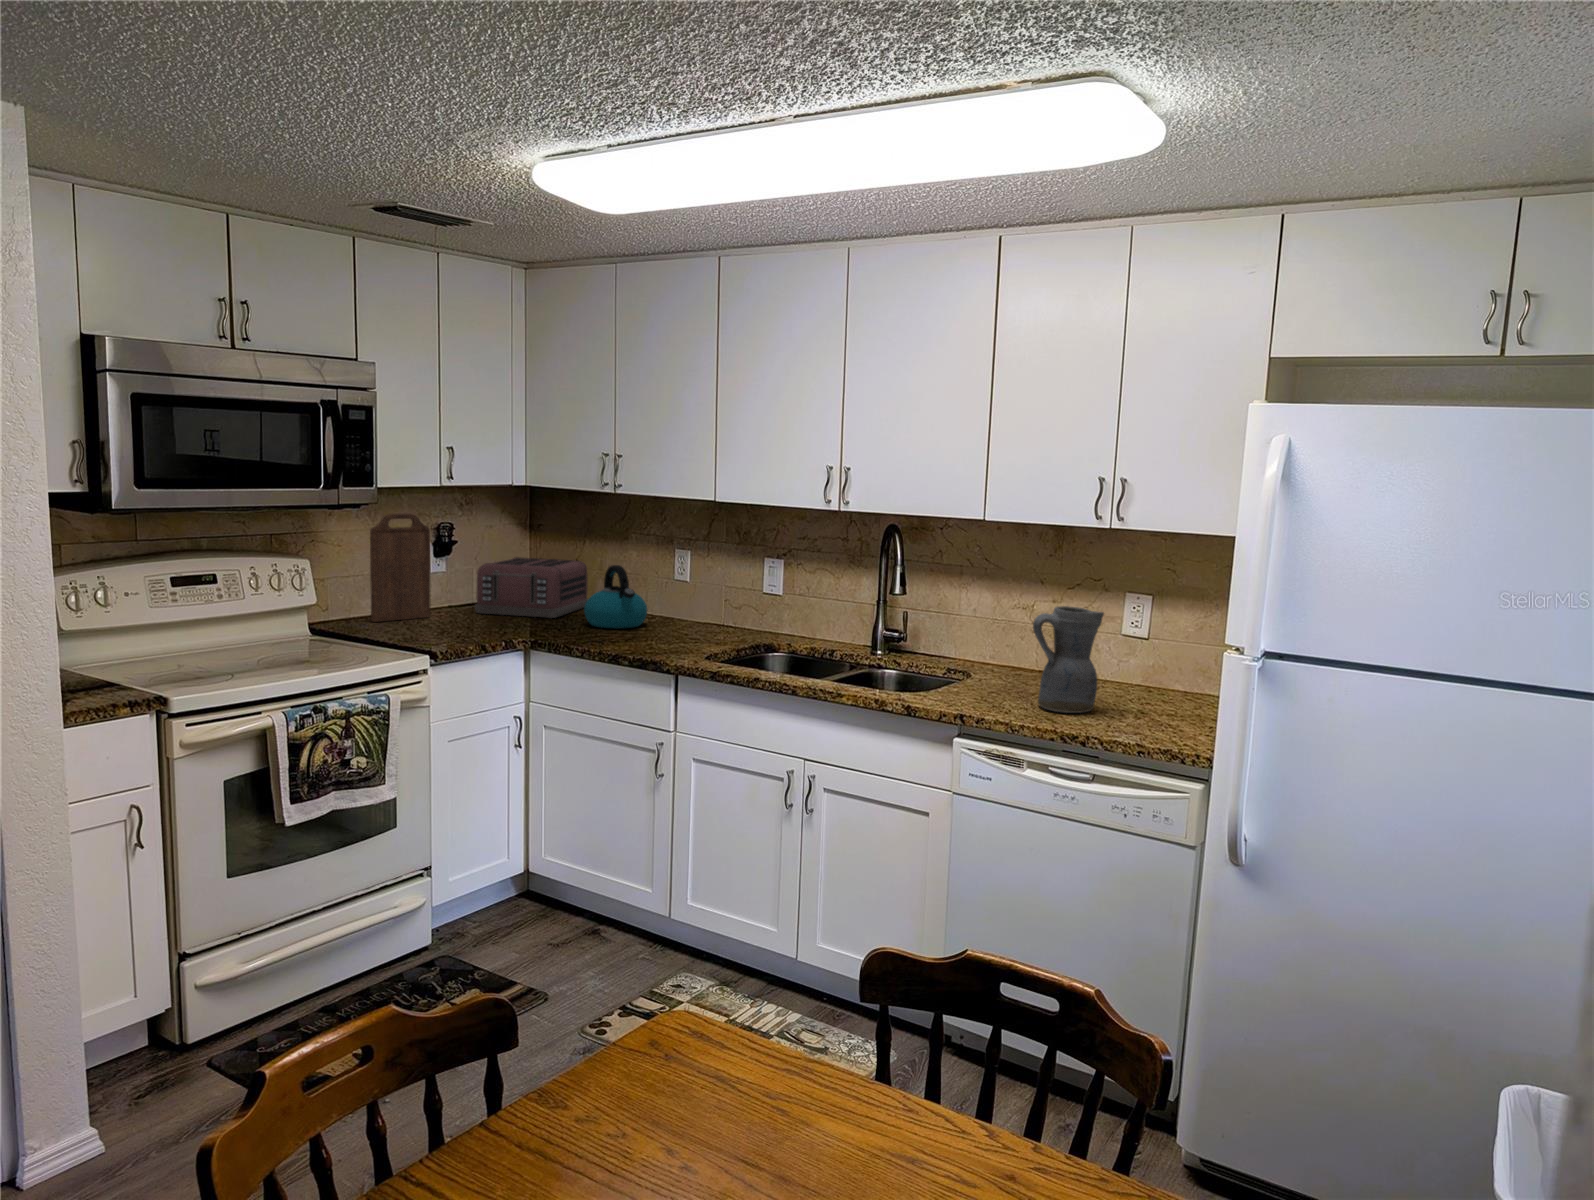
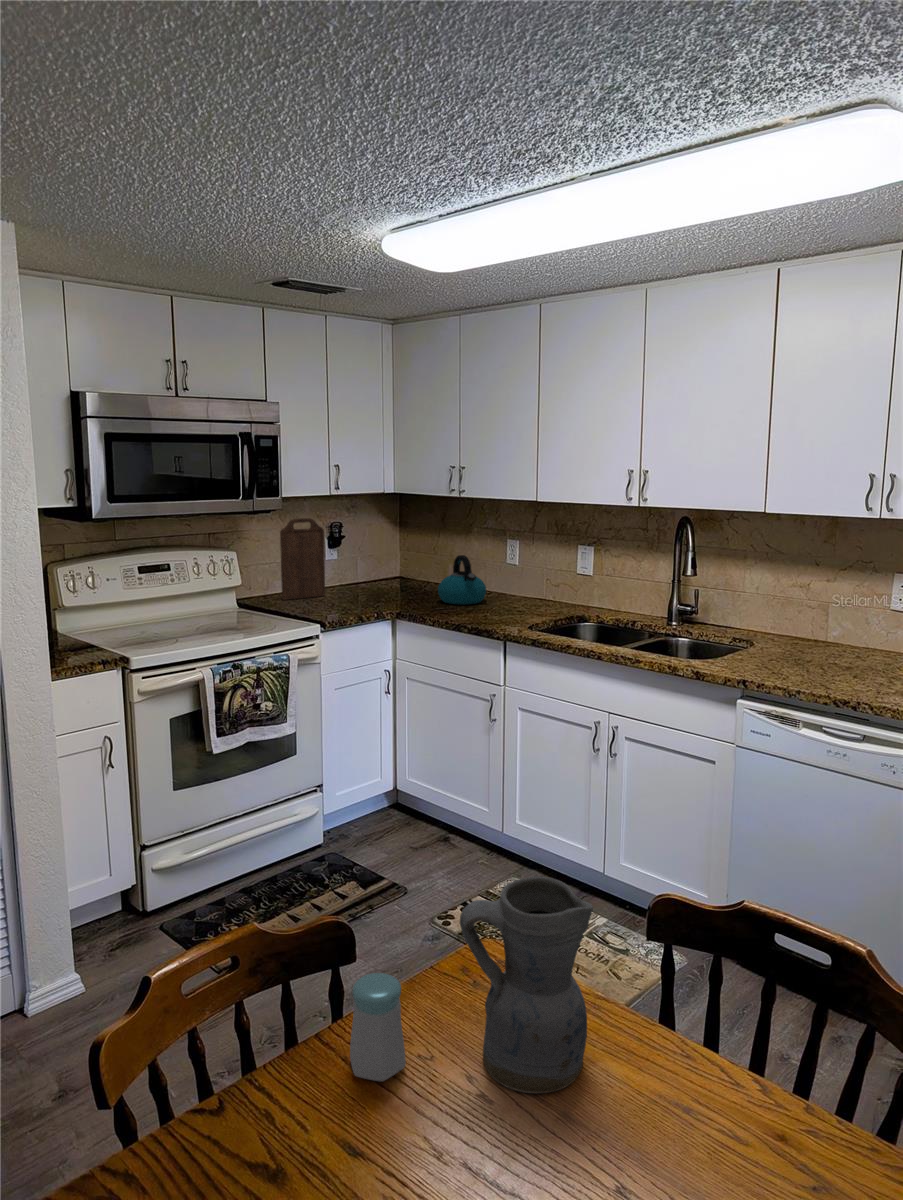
toaster: present [475,557,588,618] -> none [358,549,444,596]
ceramic pitcher: present [1033,606,1104,713] -> present [460,876,593,1093]
salt shaker: none [528,1037,596,1160] -> present [350,973,406,1081]

